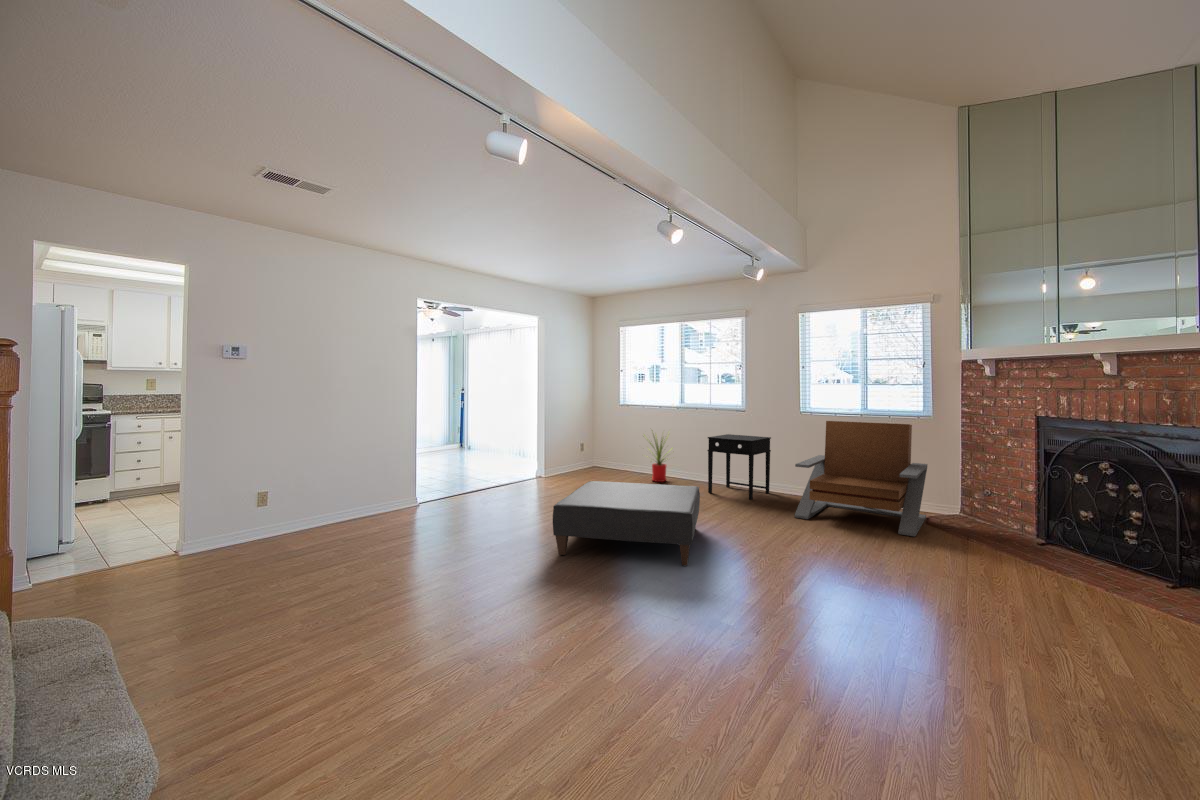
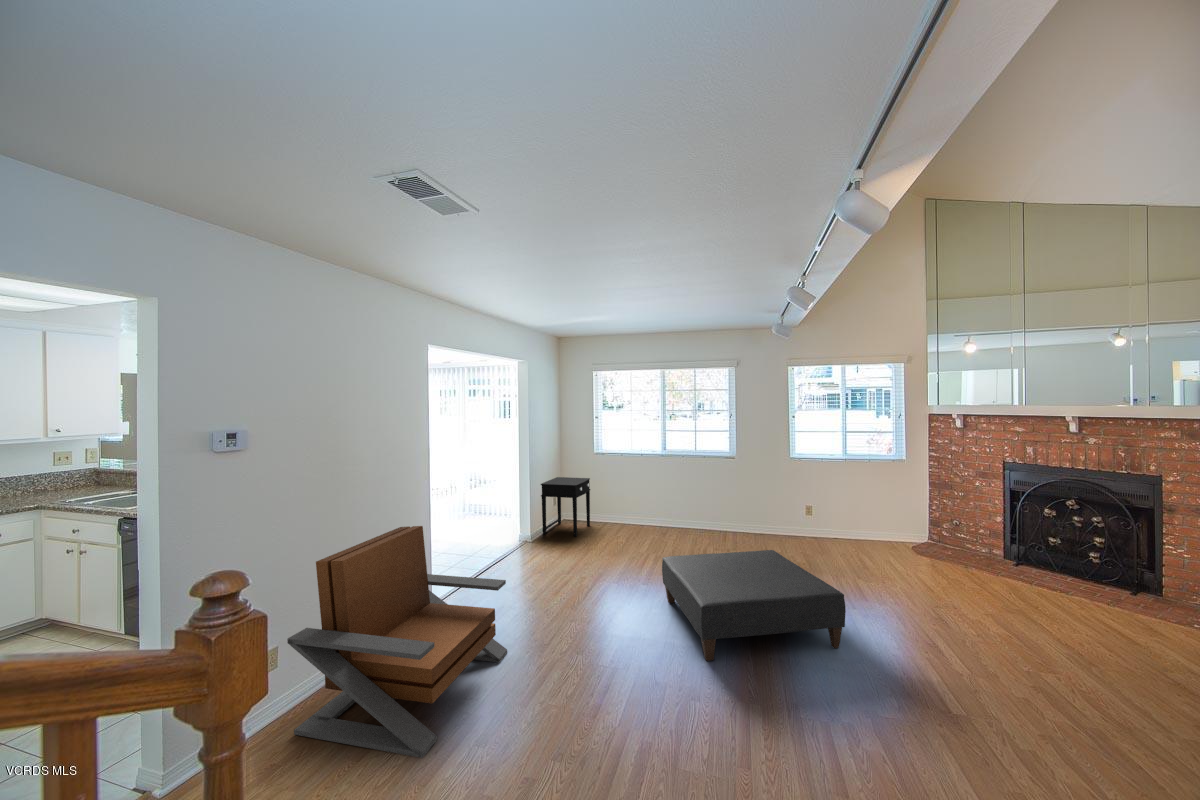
lounge chair: present [795,421,927,536] -> present [287,526,507,758]
side table: present [707,434,771,500] -> present [541,477,590,536]
house plant: present [647,437,666,482] -> none [632,477,671,532]

